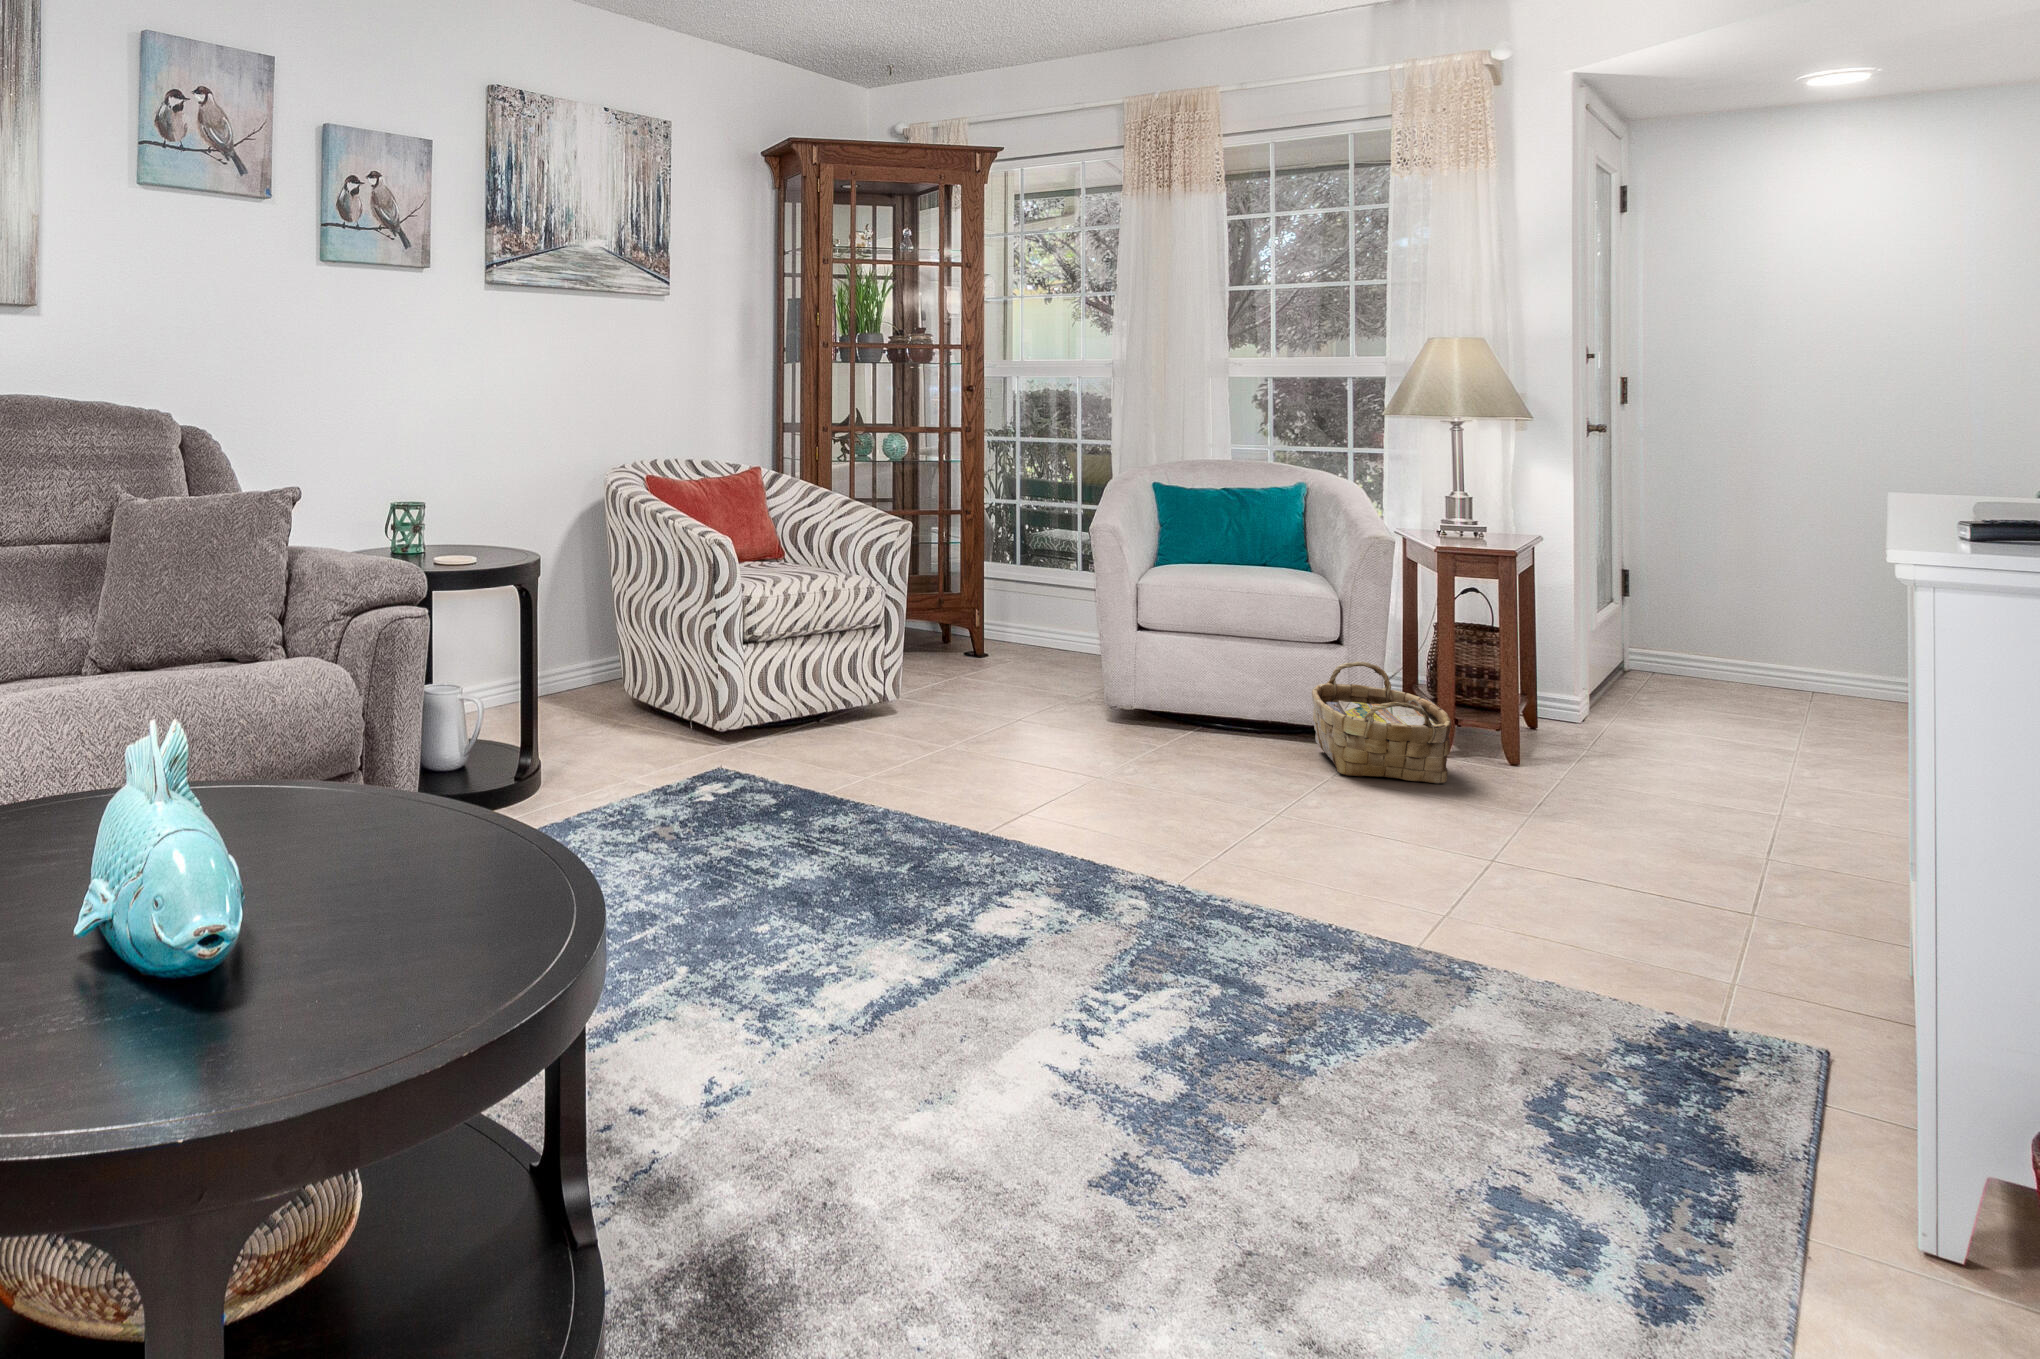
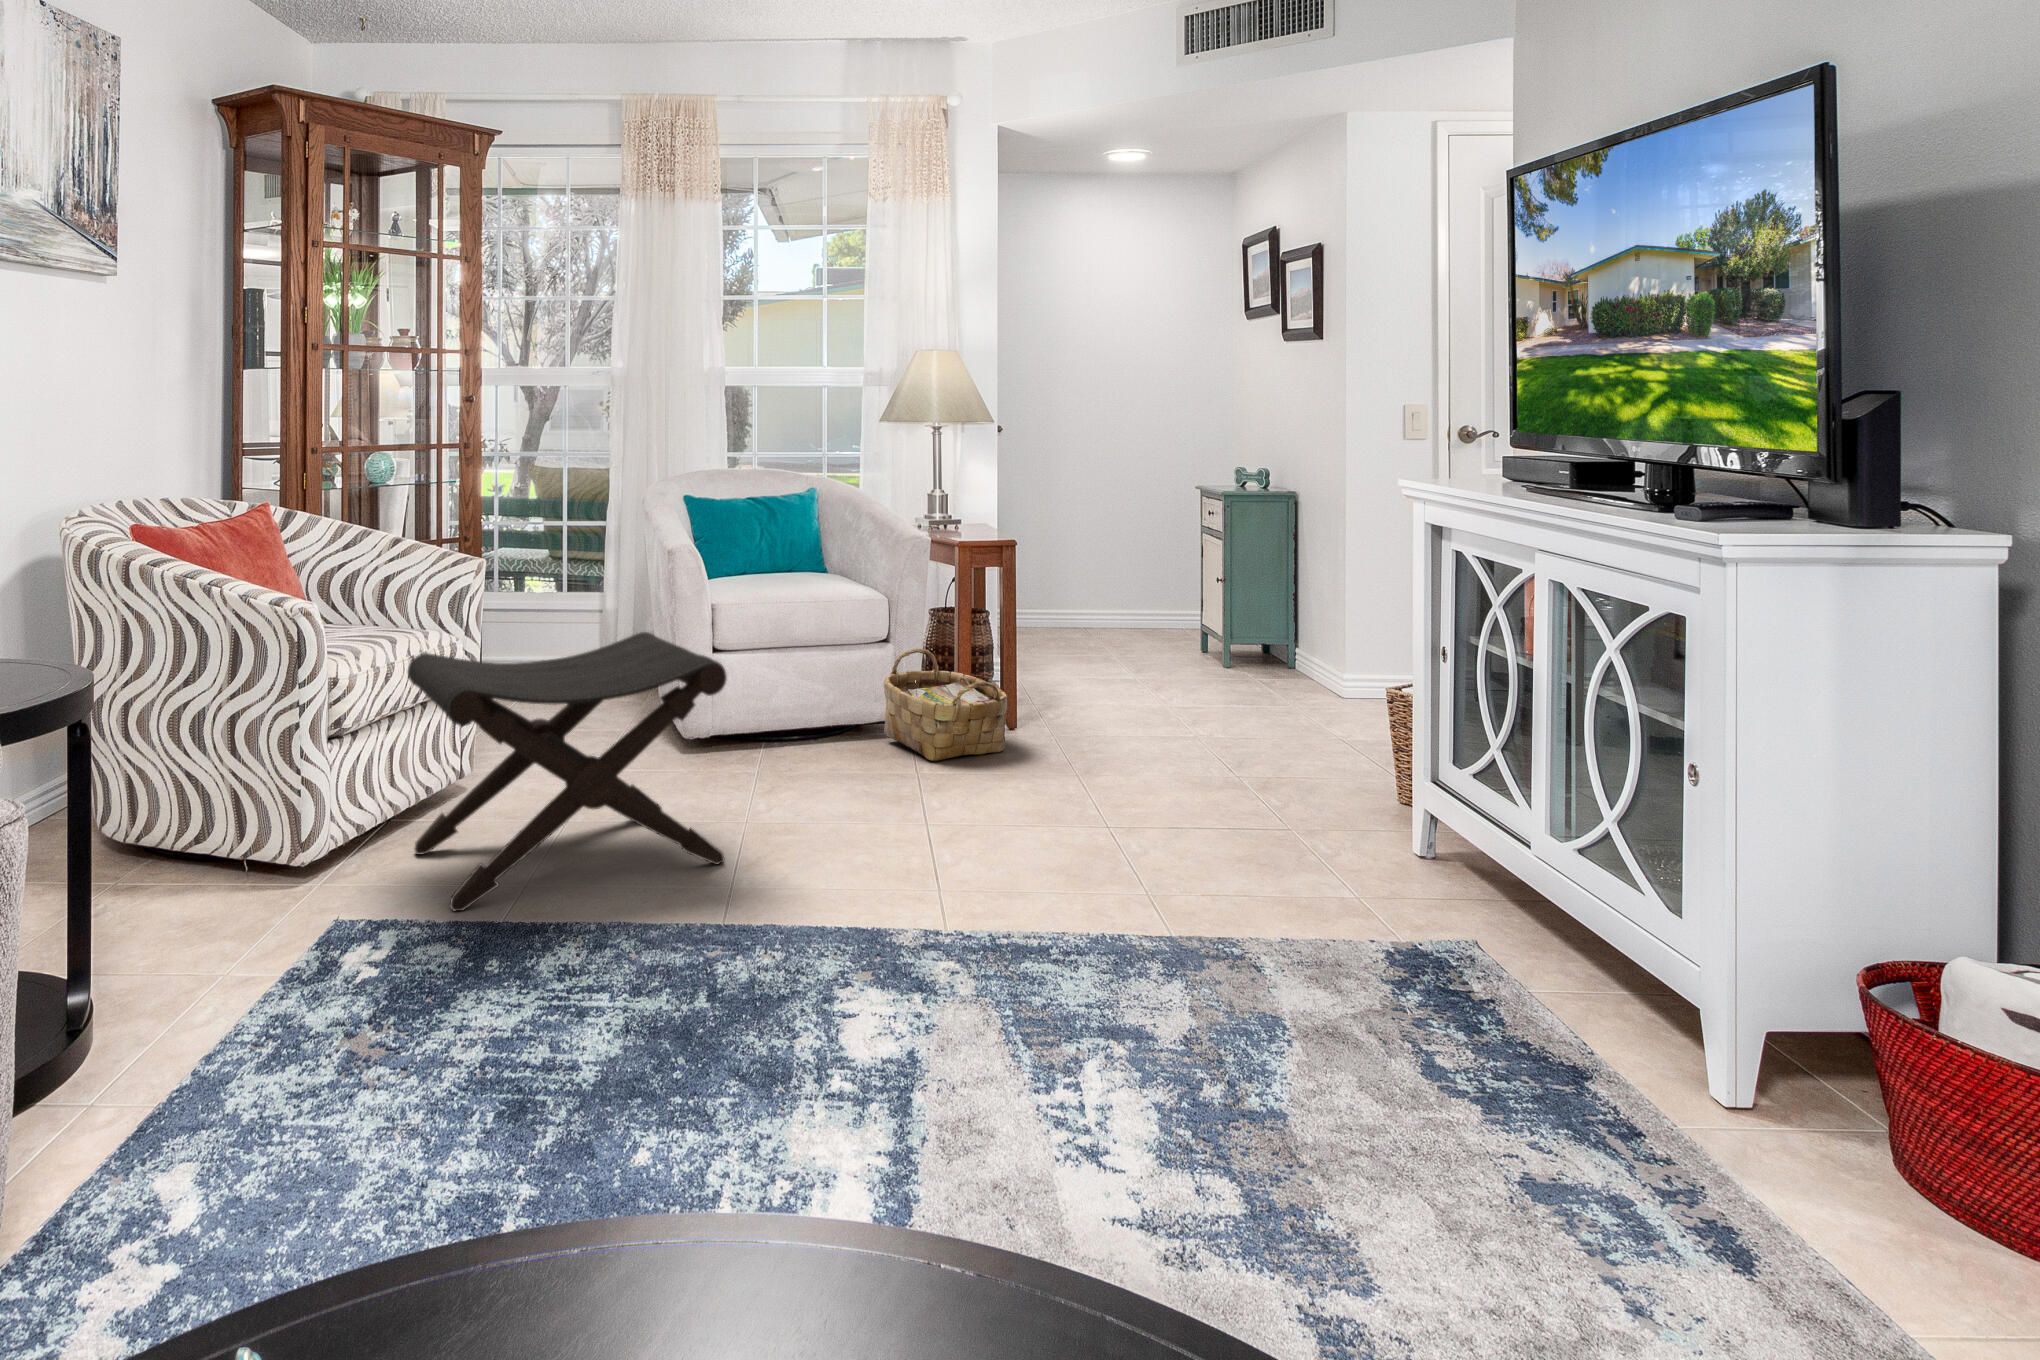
footstool: none [787,587,1029,798] -> present [407,632,727,911]

